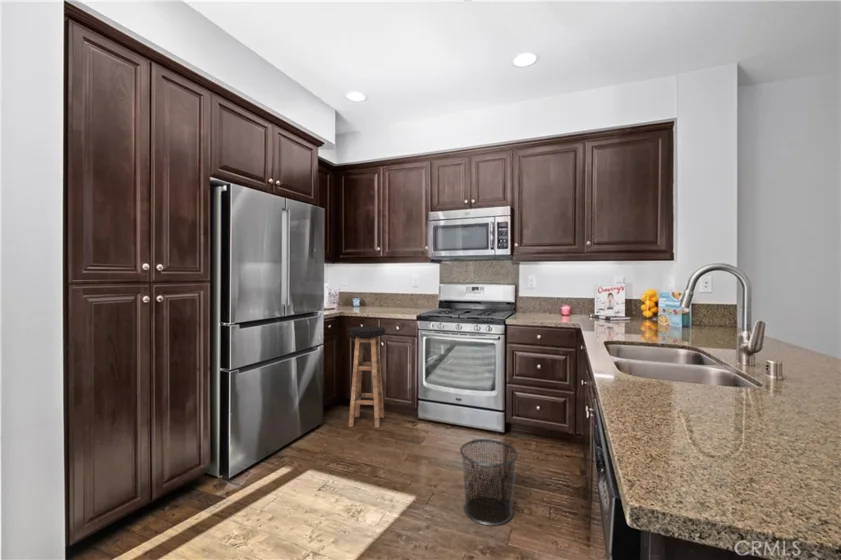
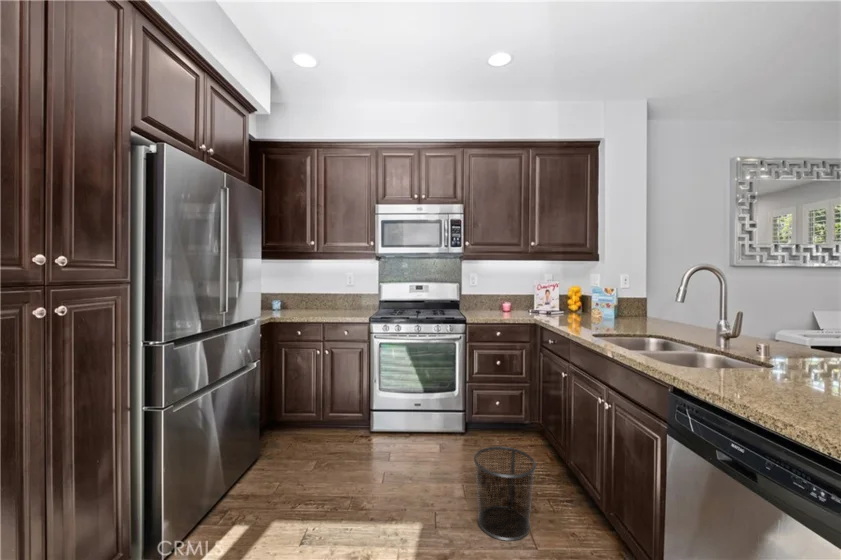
bar stool: present [349,326,385,428] -> none [289,333,332,454]

